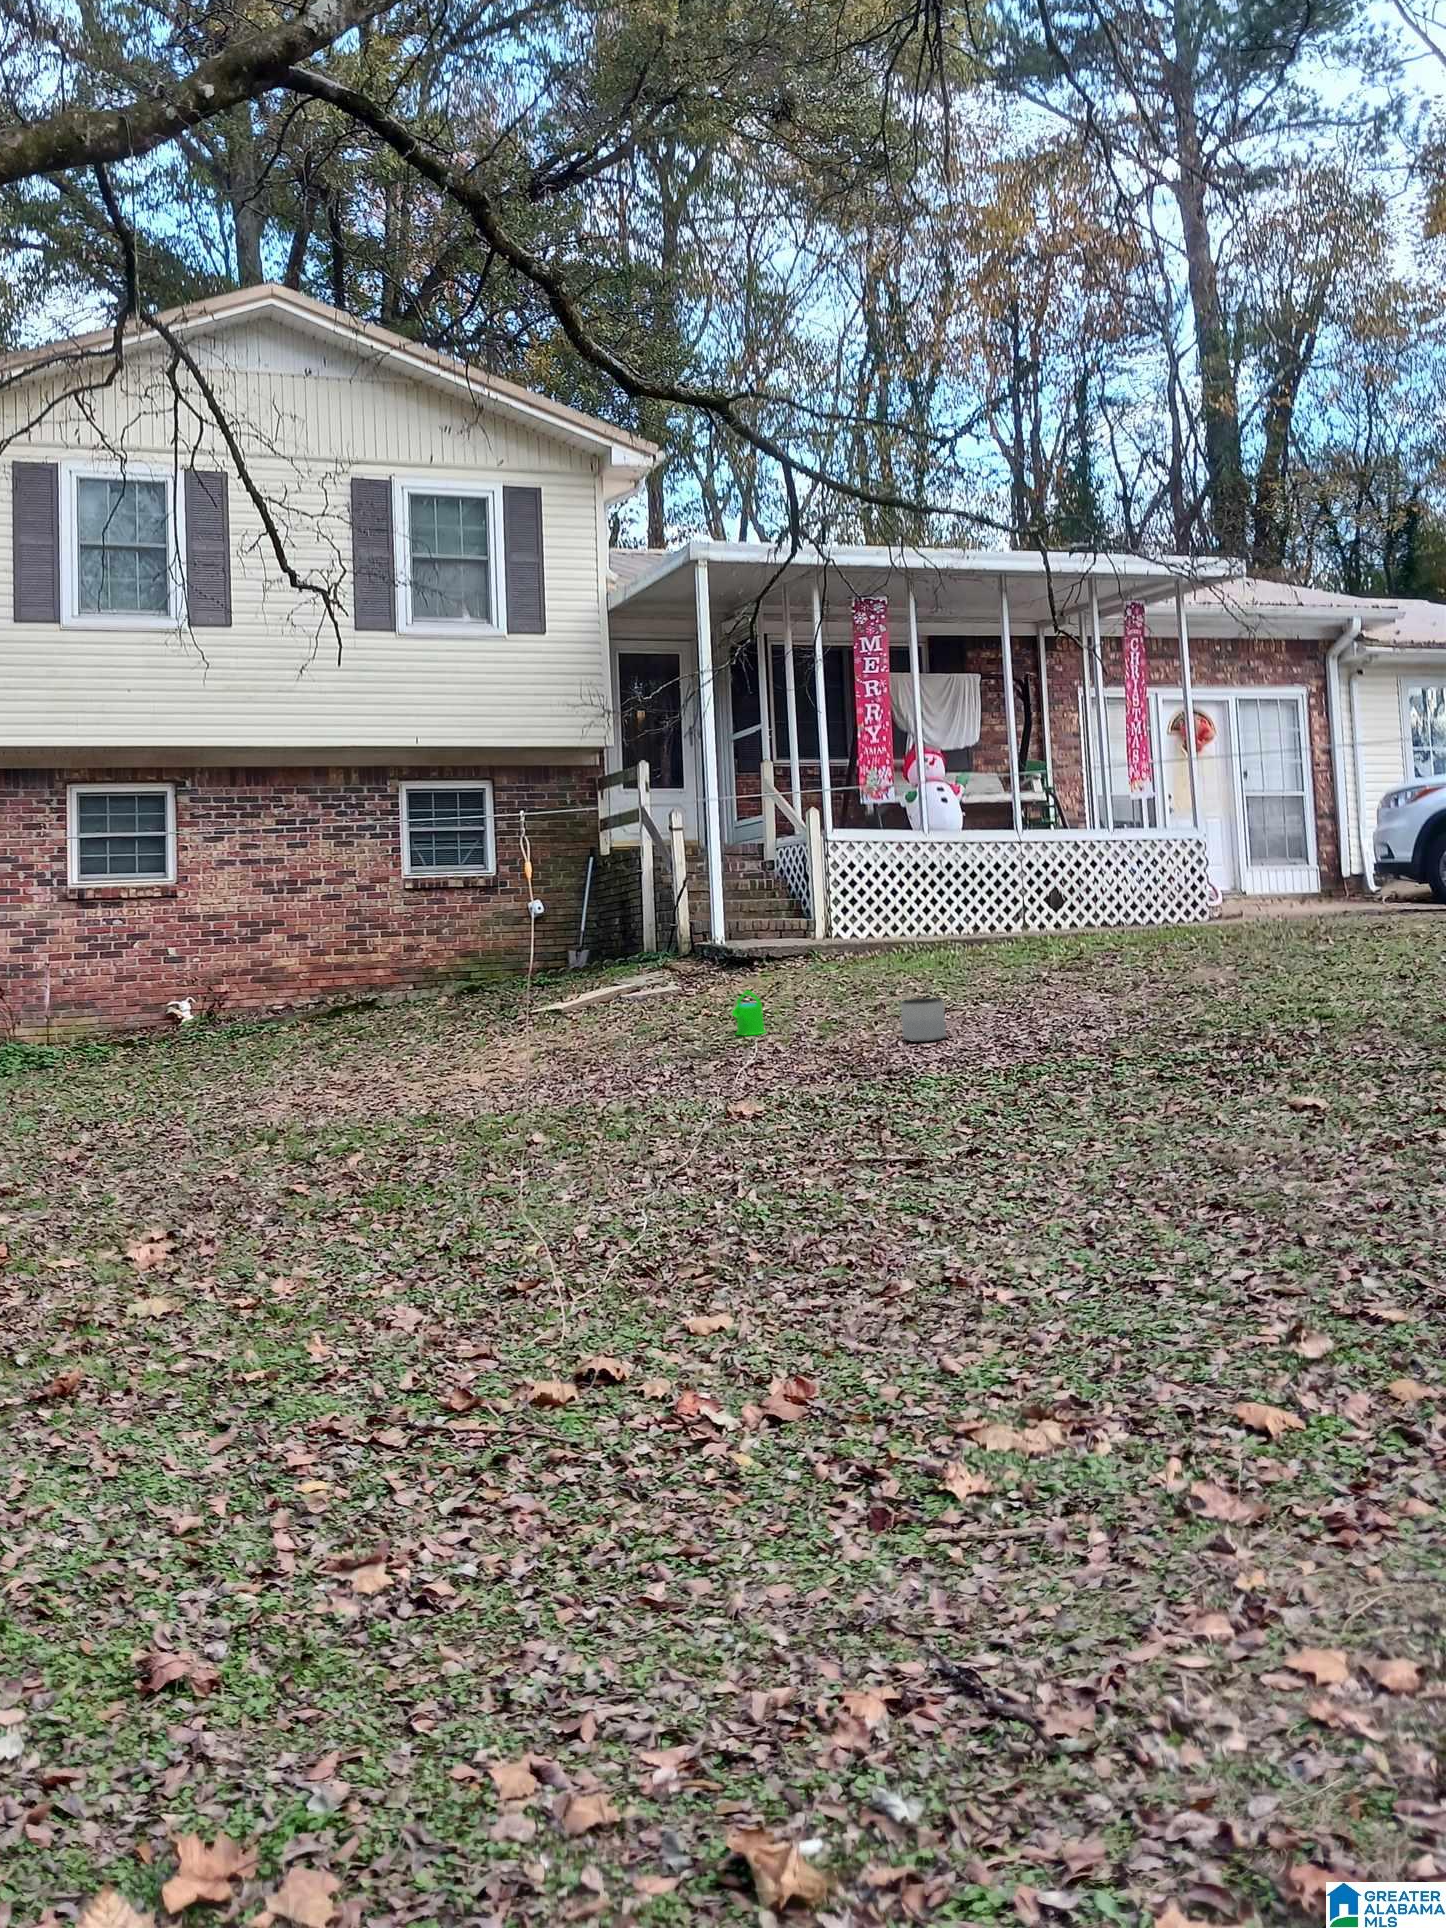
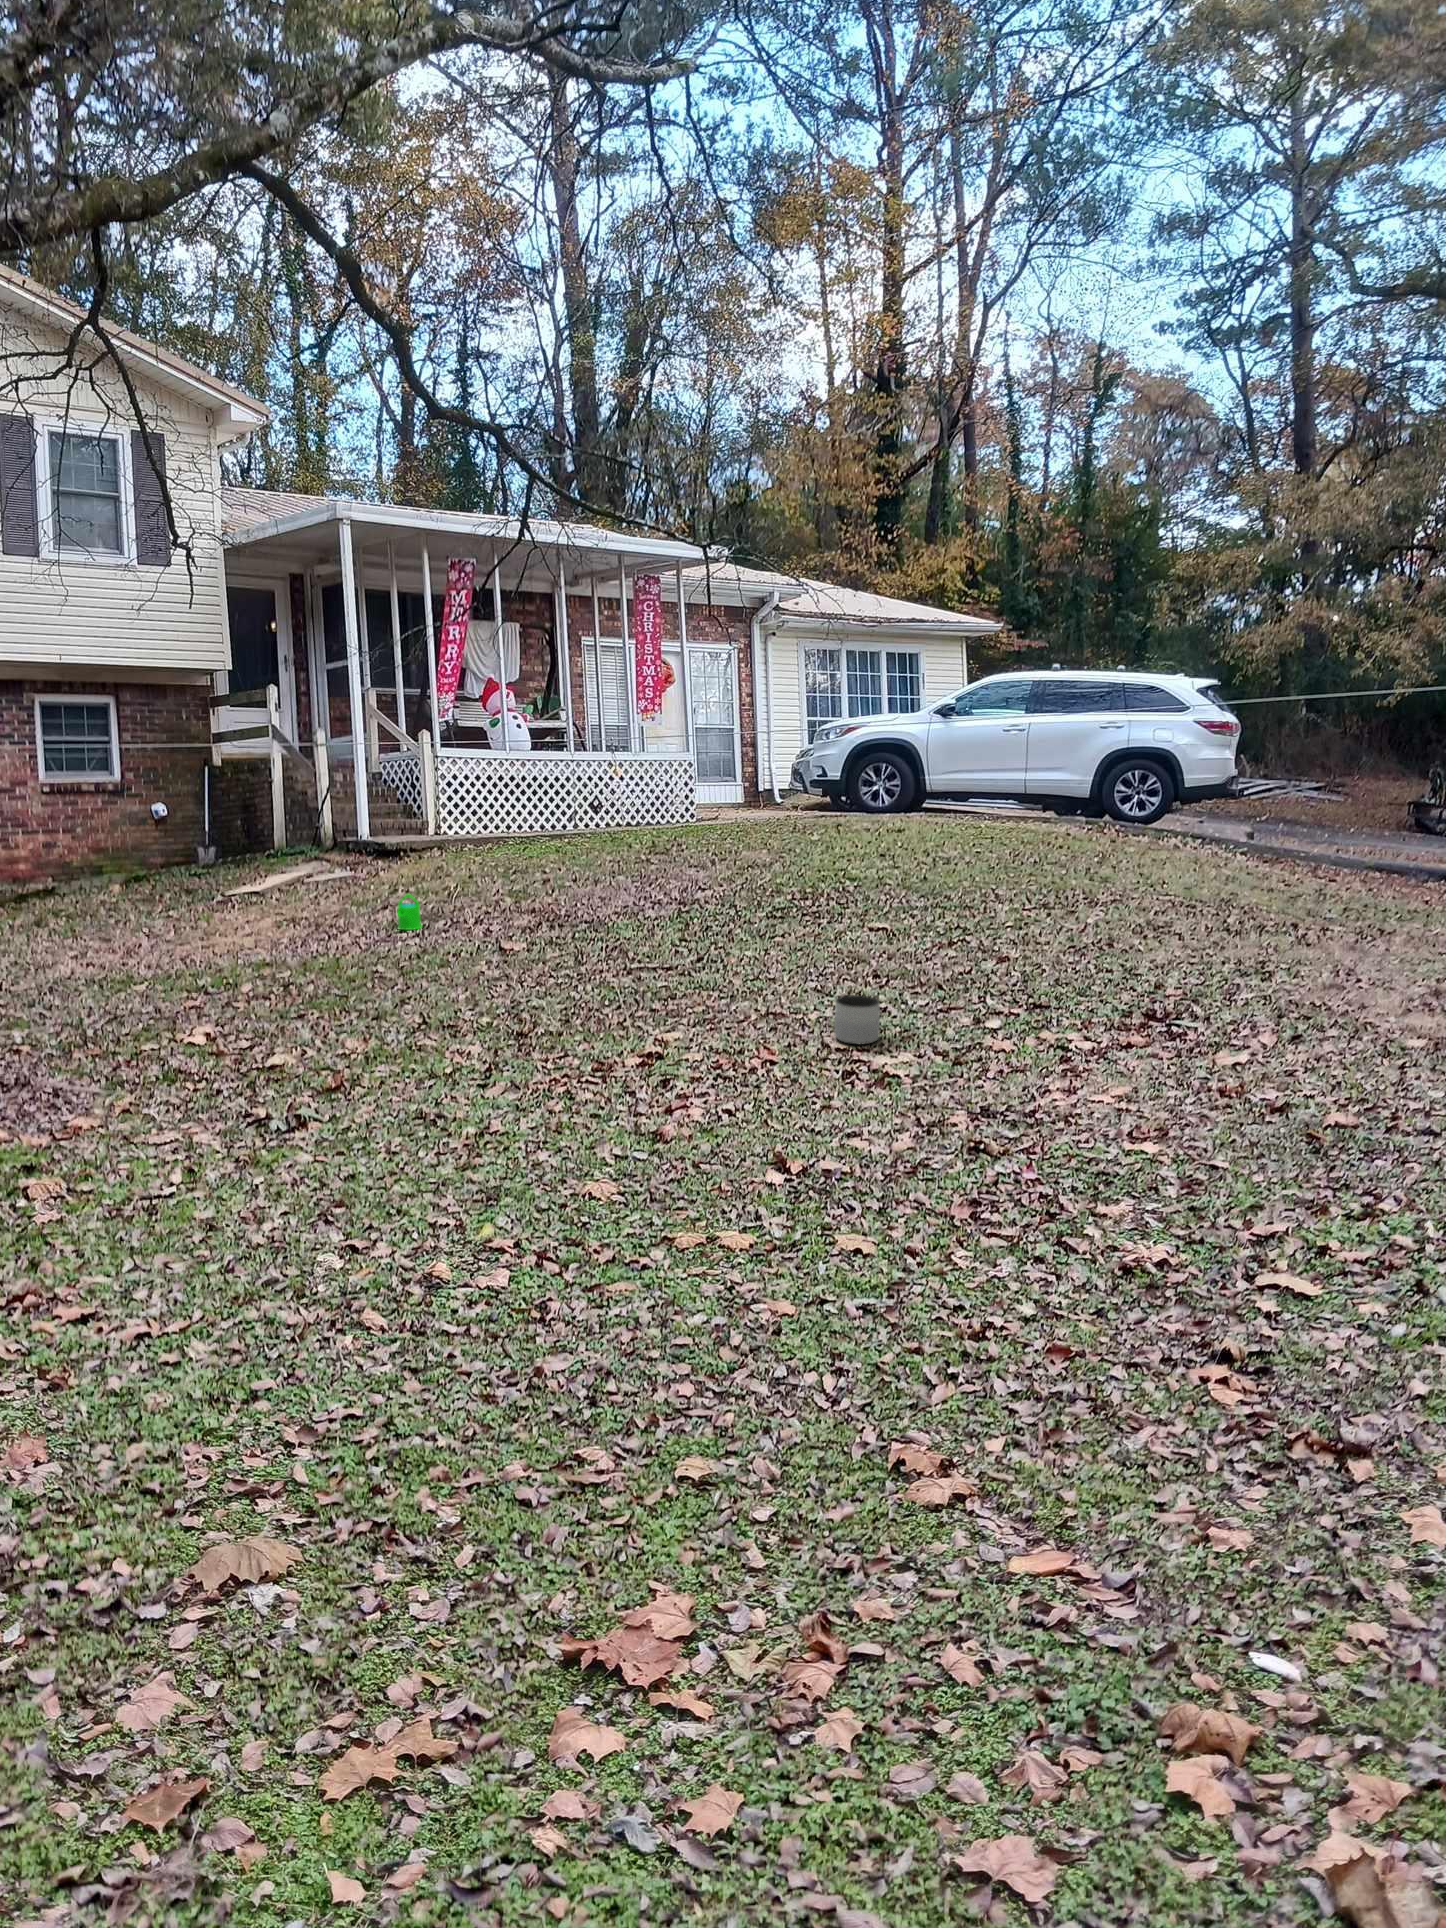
planter: present [901,998,946,1042] -> present [835,995,880,1044]

